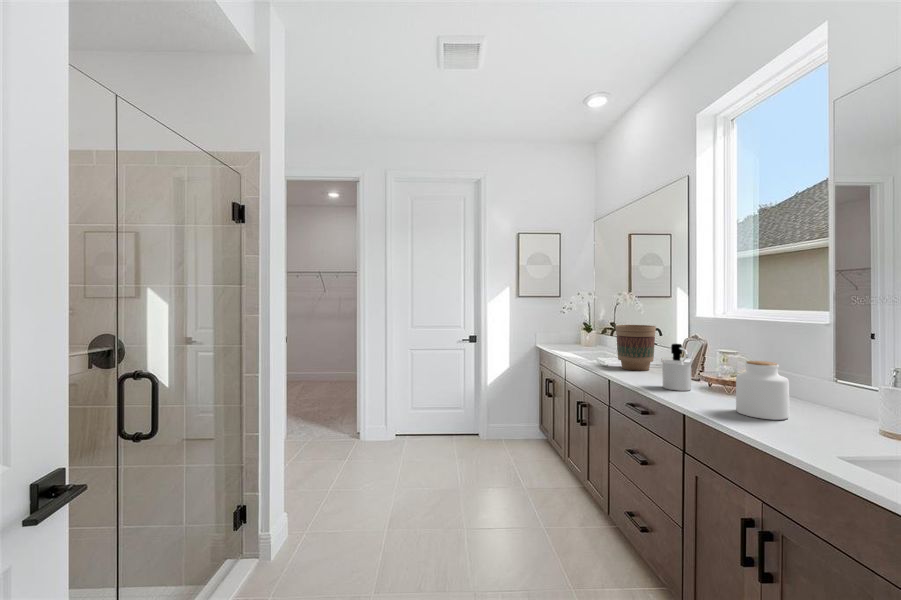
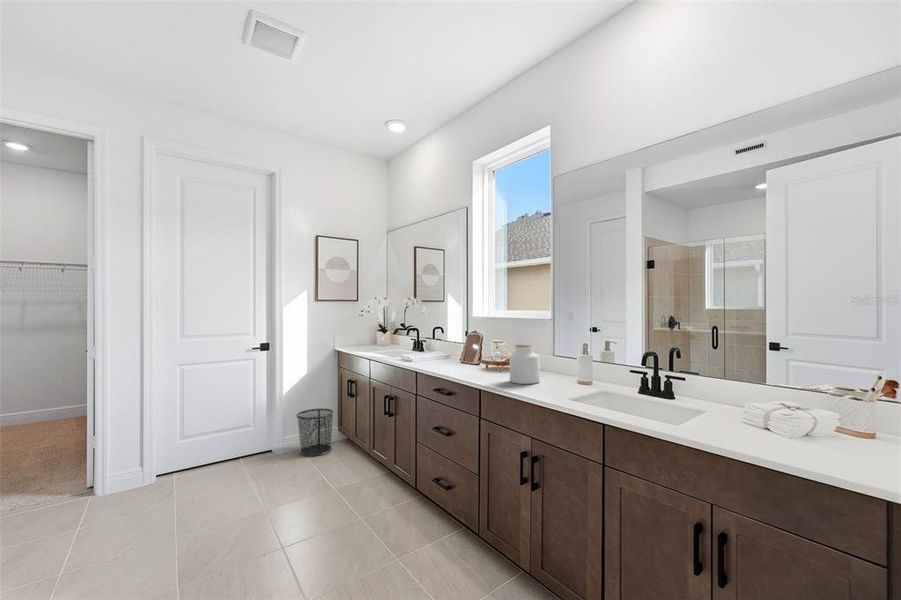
flower pot: present [615,325,656,371] -> none [415,324,446,362]
soap dispenser: present [661,344,692,391] -> none [456,337,477,373]
waste bin: none [496,404,532,452] -> present [296,408,334,456]

